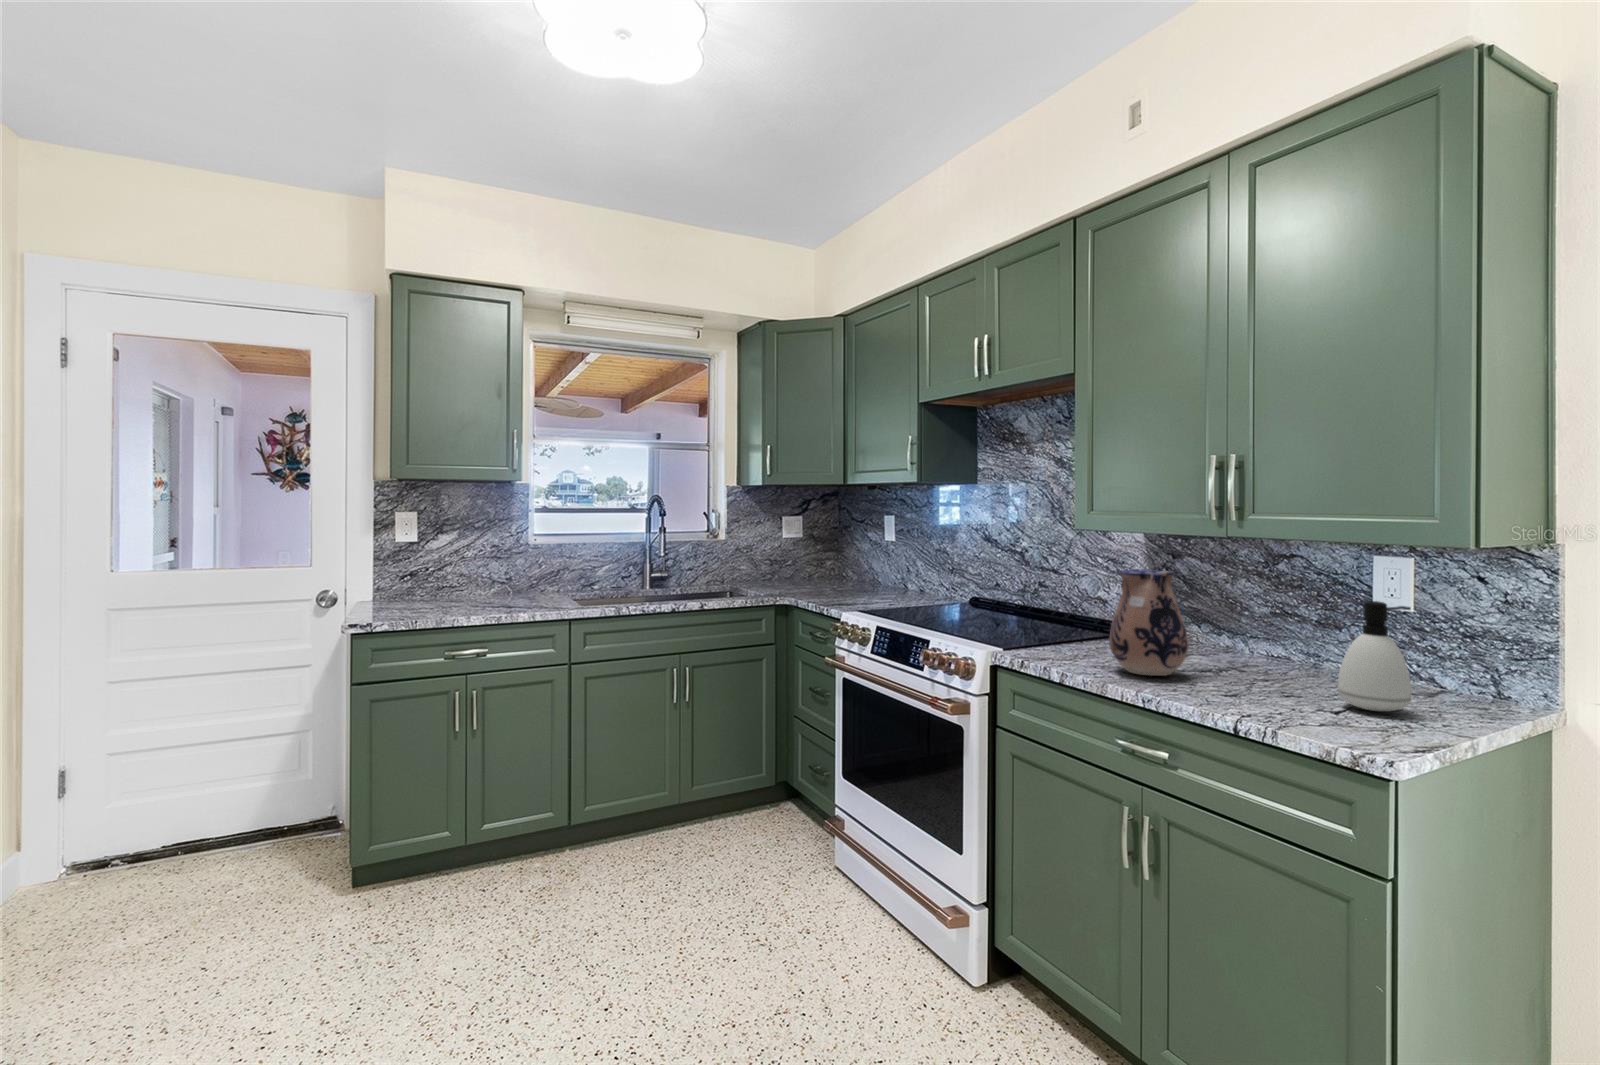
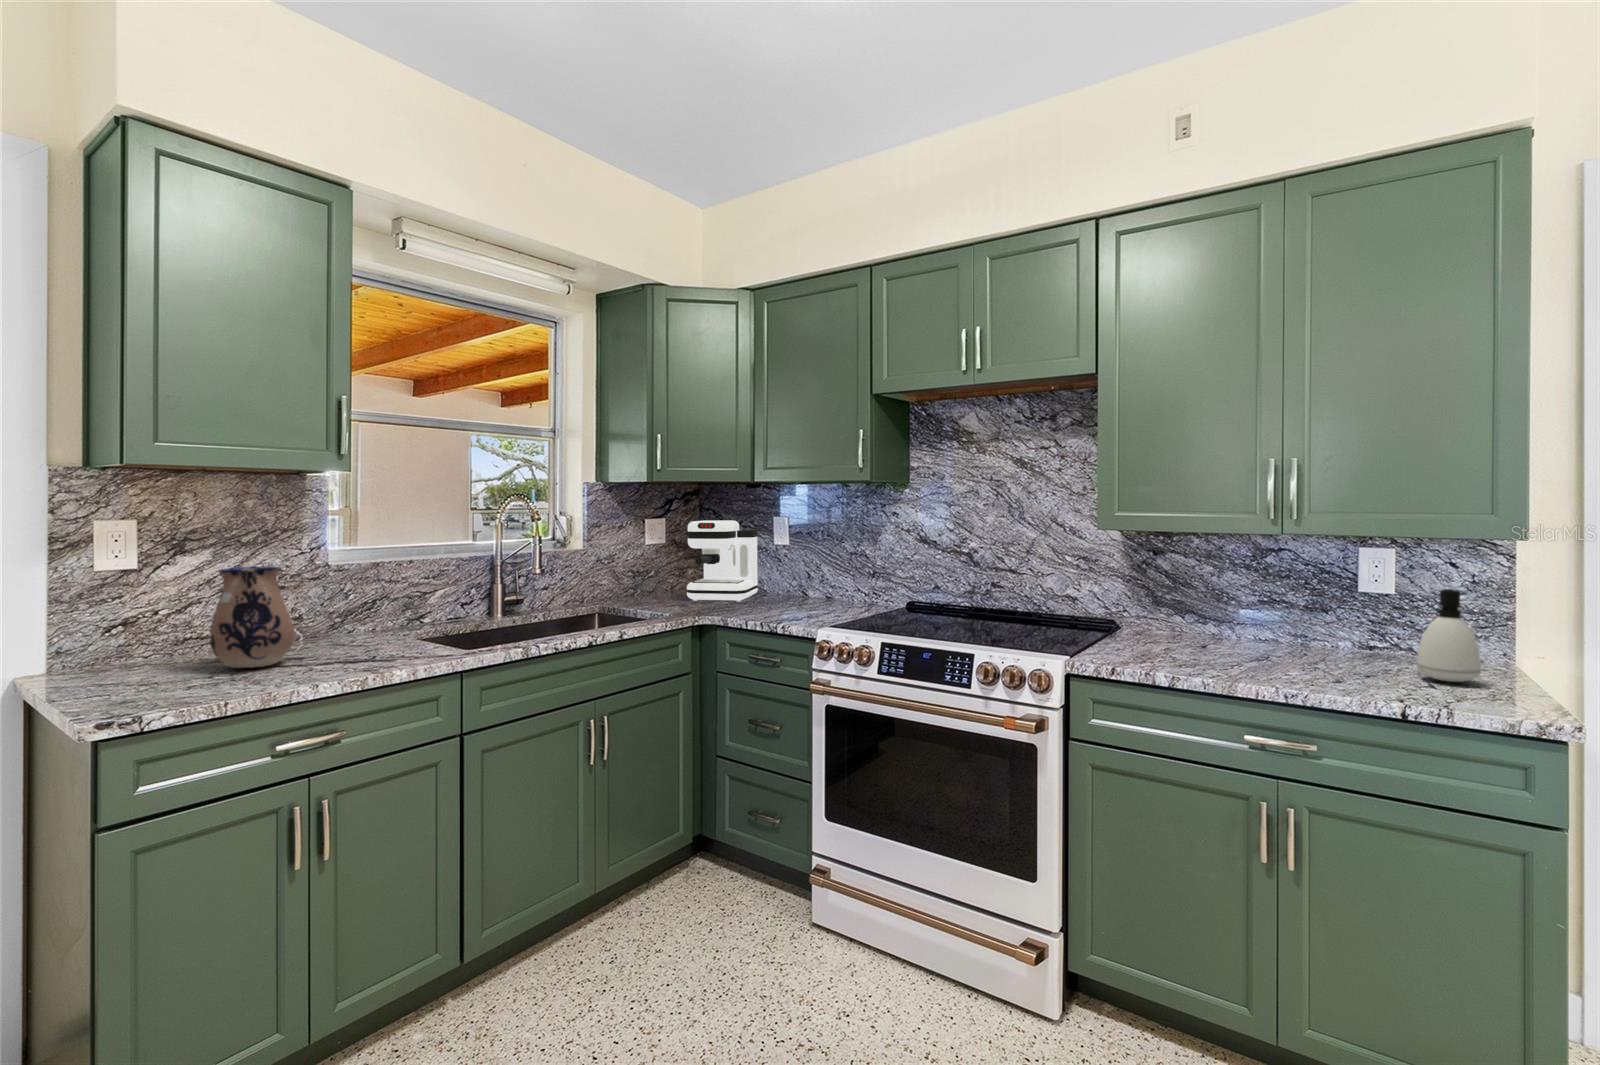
coffee maker: none [801,520,869,590] -> present [687,520,758,602]
ceramic pitcher: present [1109,569,1188,676] -> present [210,566,294,669]

